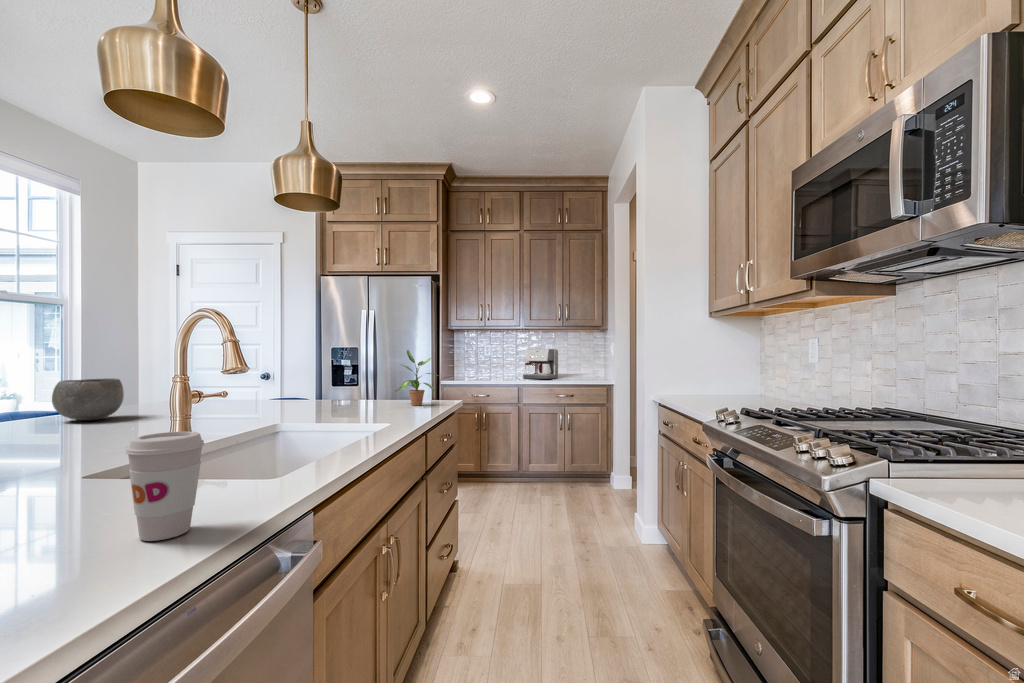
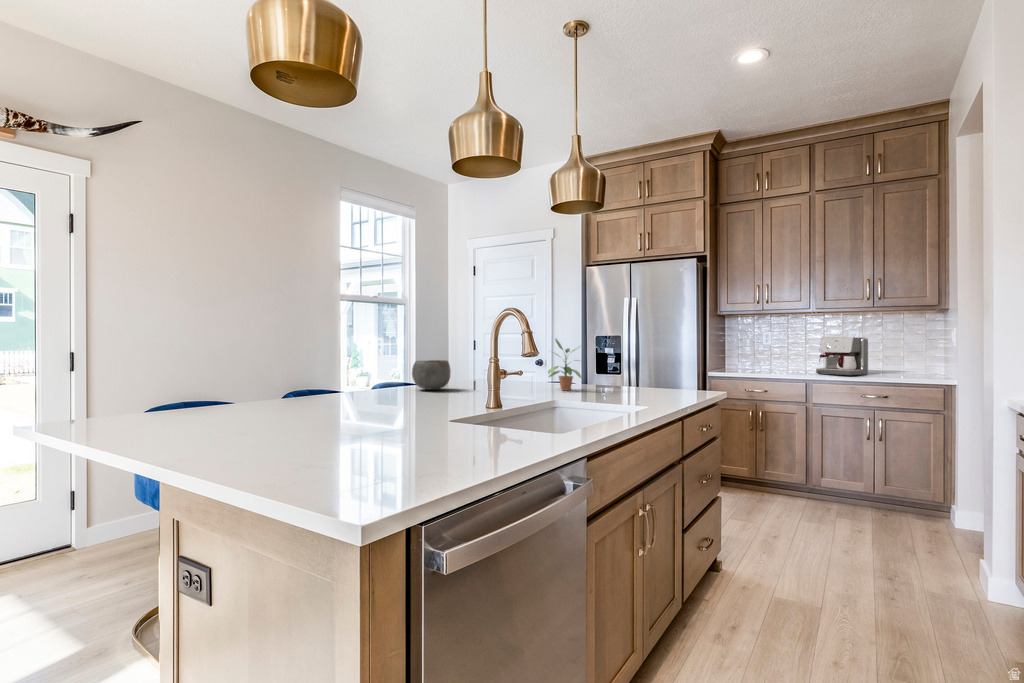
potted plant: present [395,350,435,406] -> present [548,339,581,391]
coffee cup: present [125,431,204,541] -> none [493,390,530,450]

